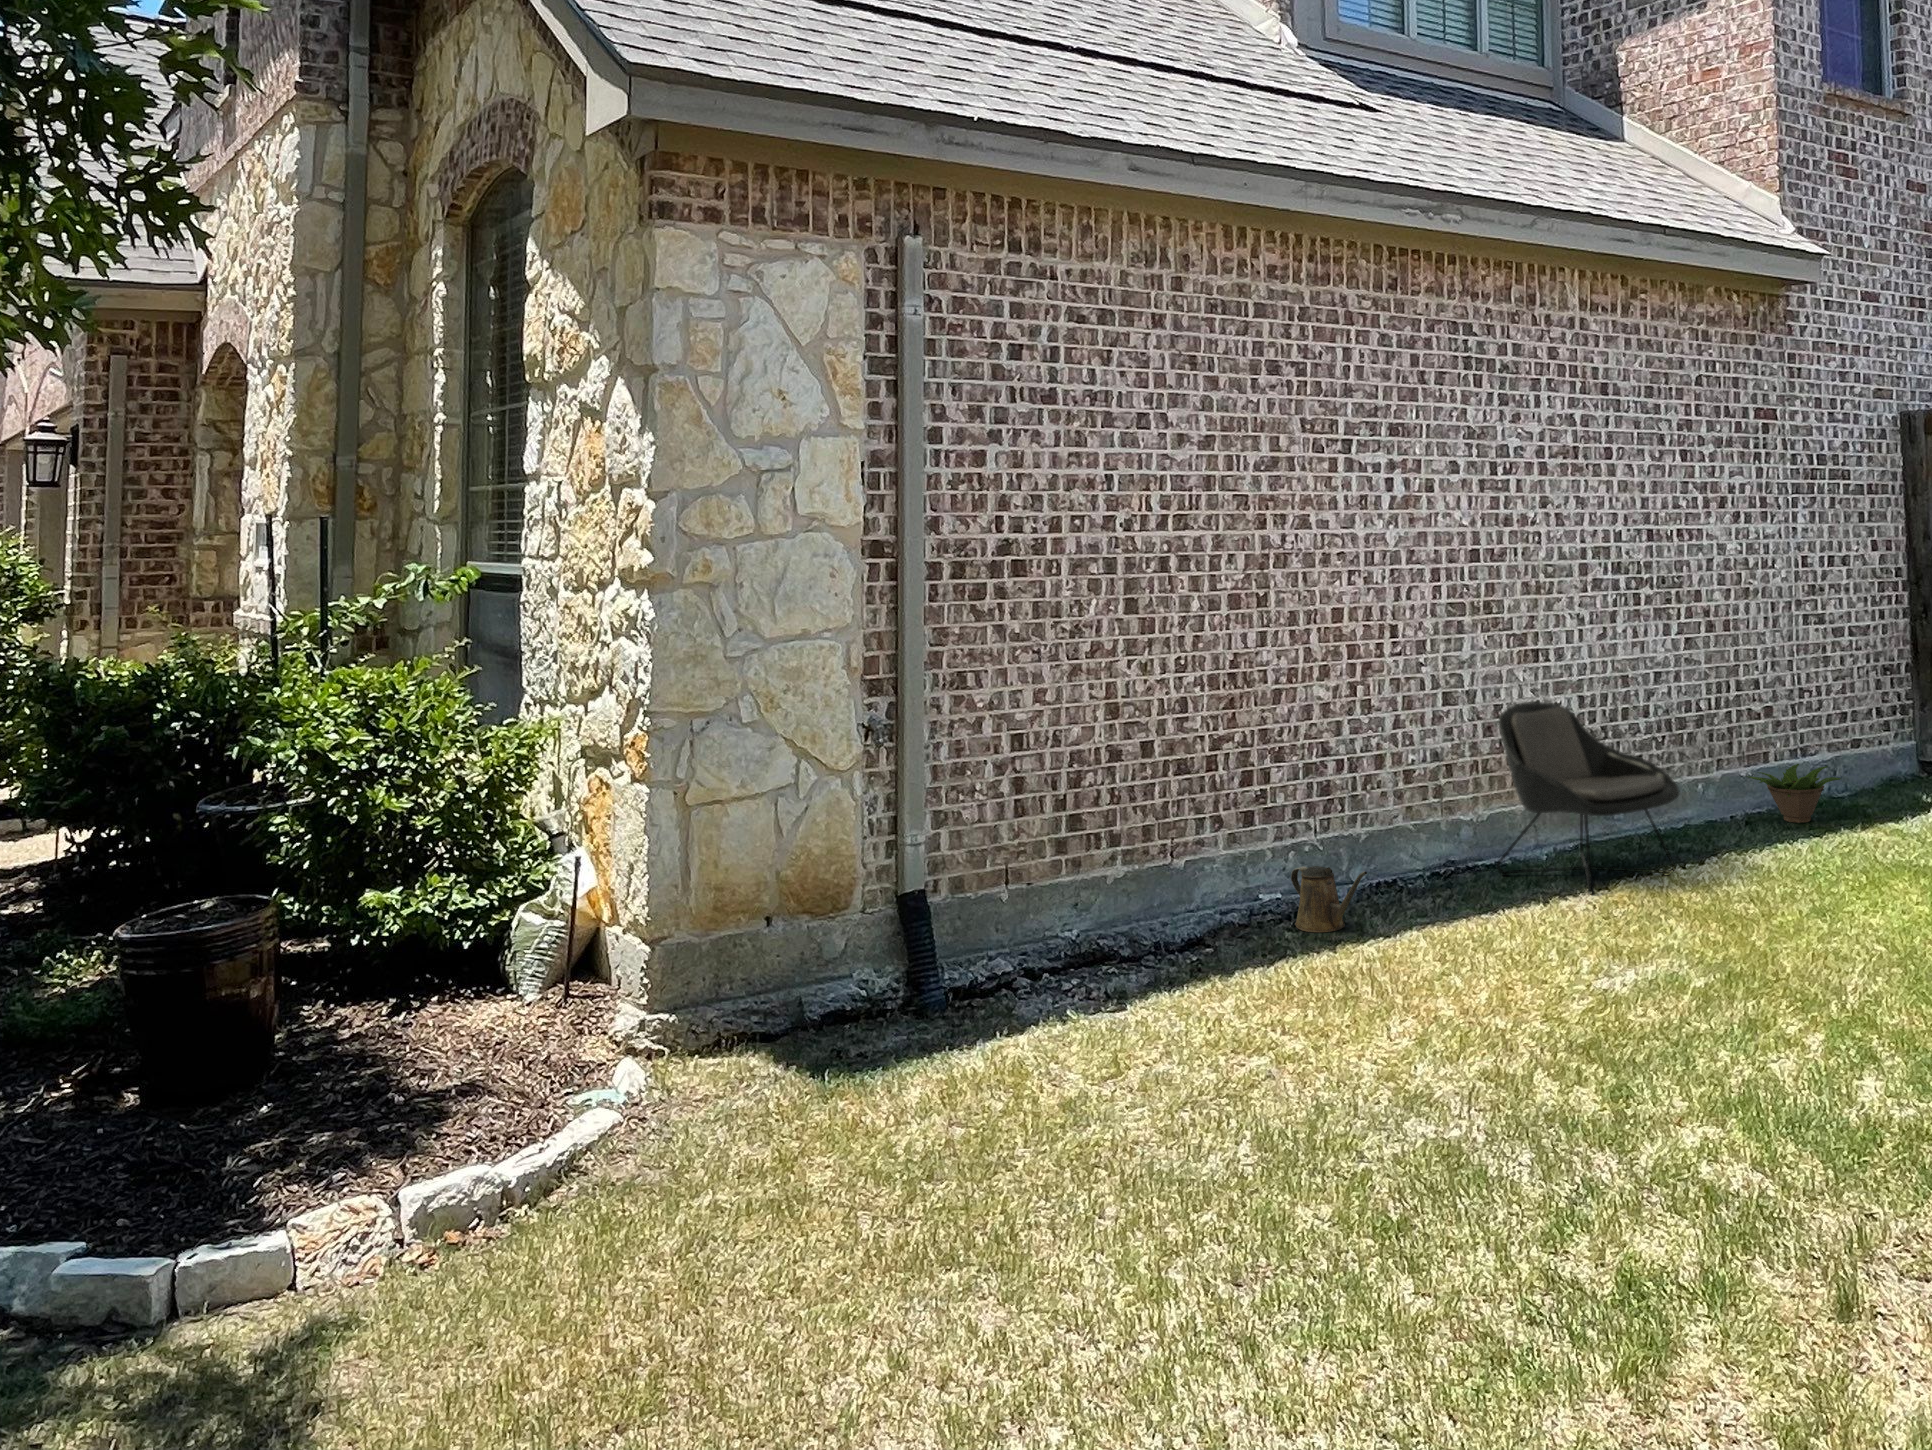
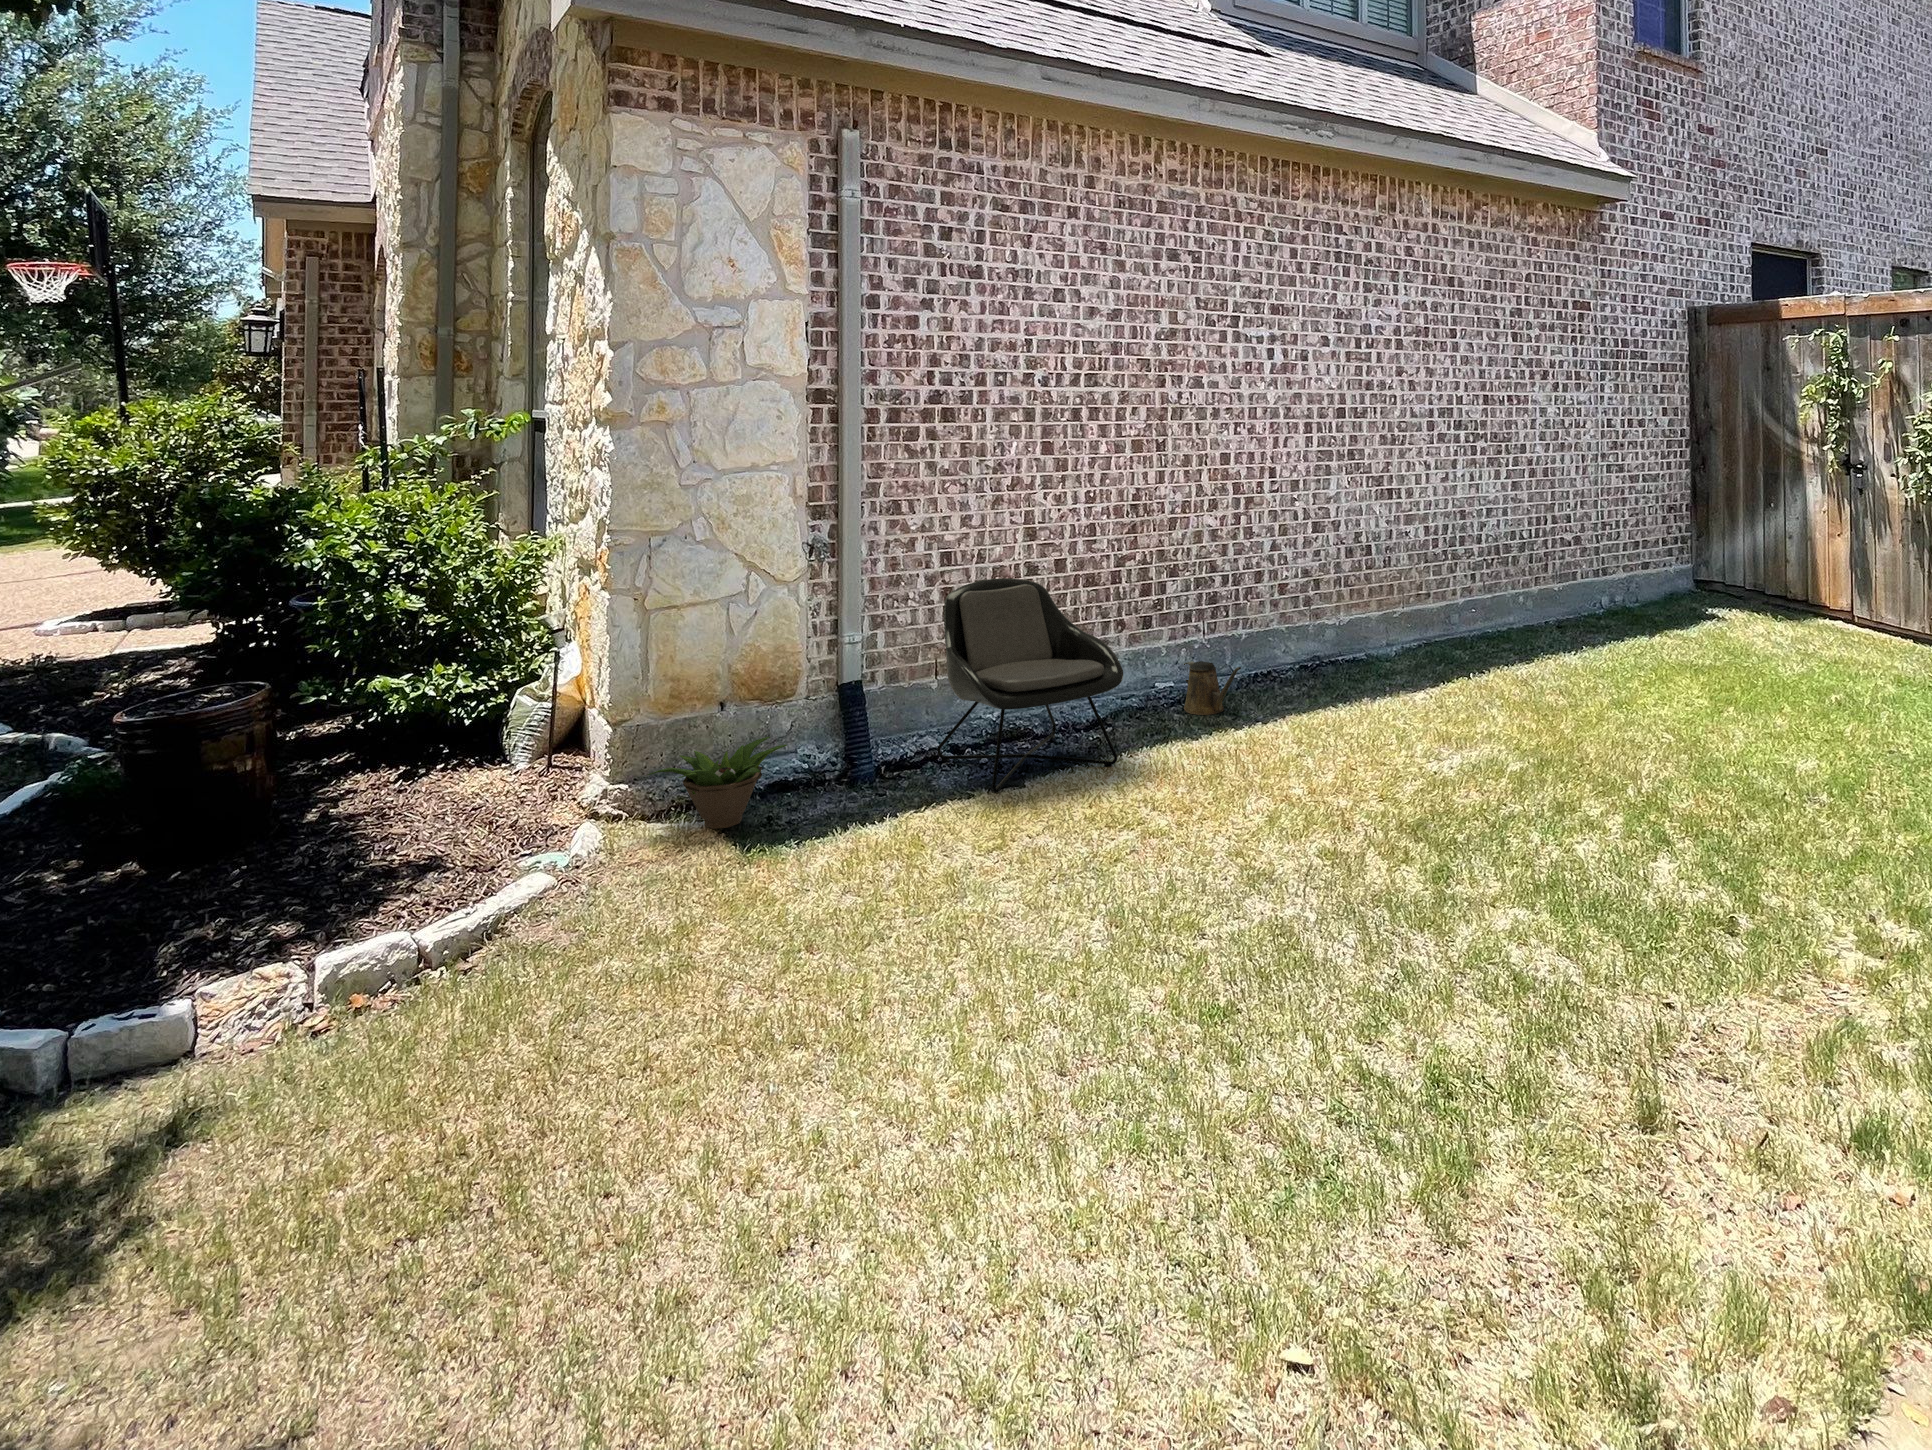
lounge chair: present [1497,702,1680,894] -> present [937,578,1123,793]
decorative plant: present [1747,764,1841,823] -> present [648,737,787,829]

